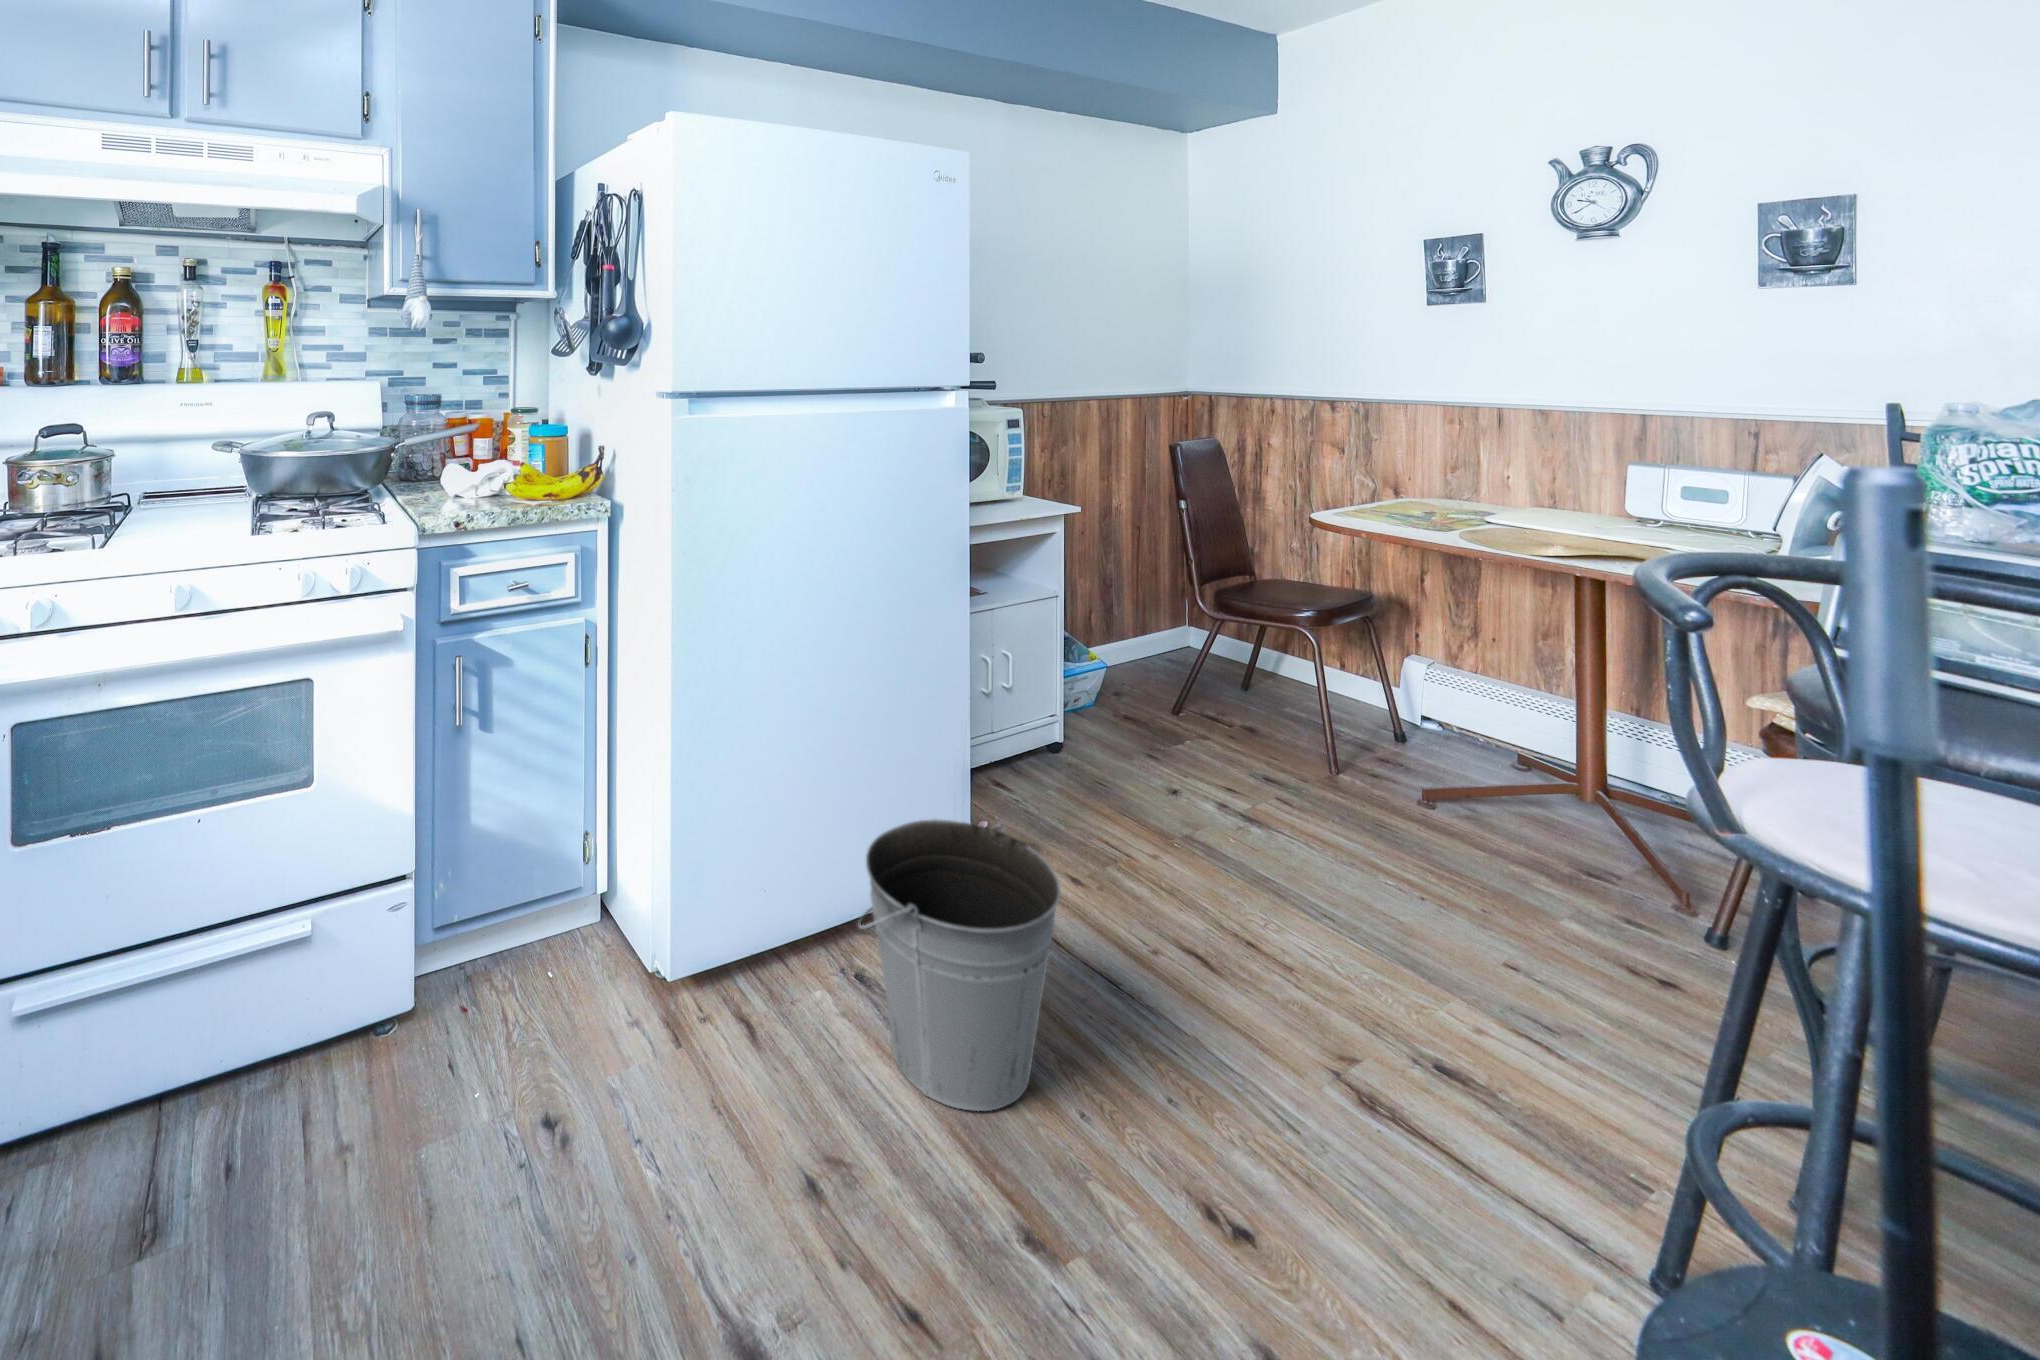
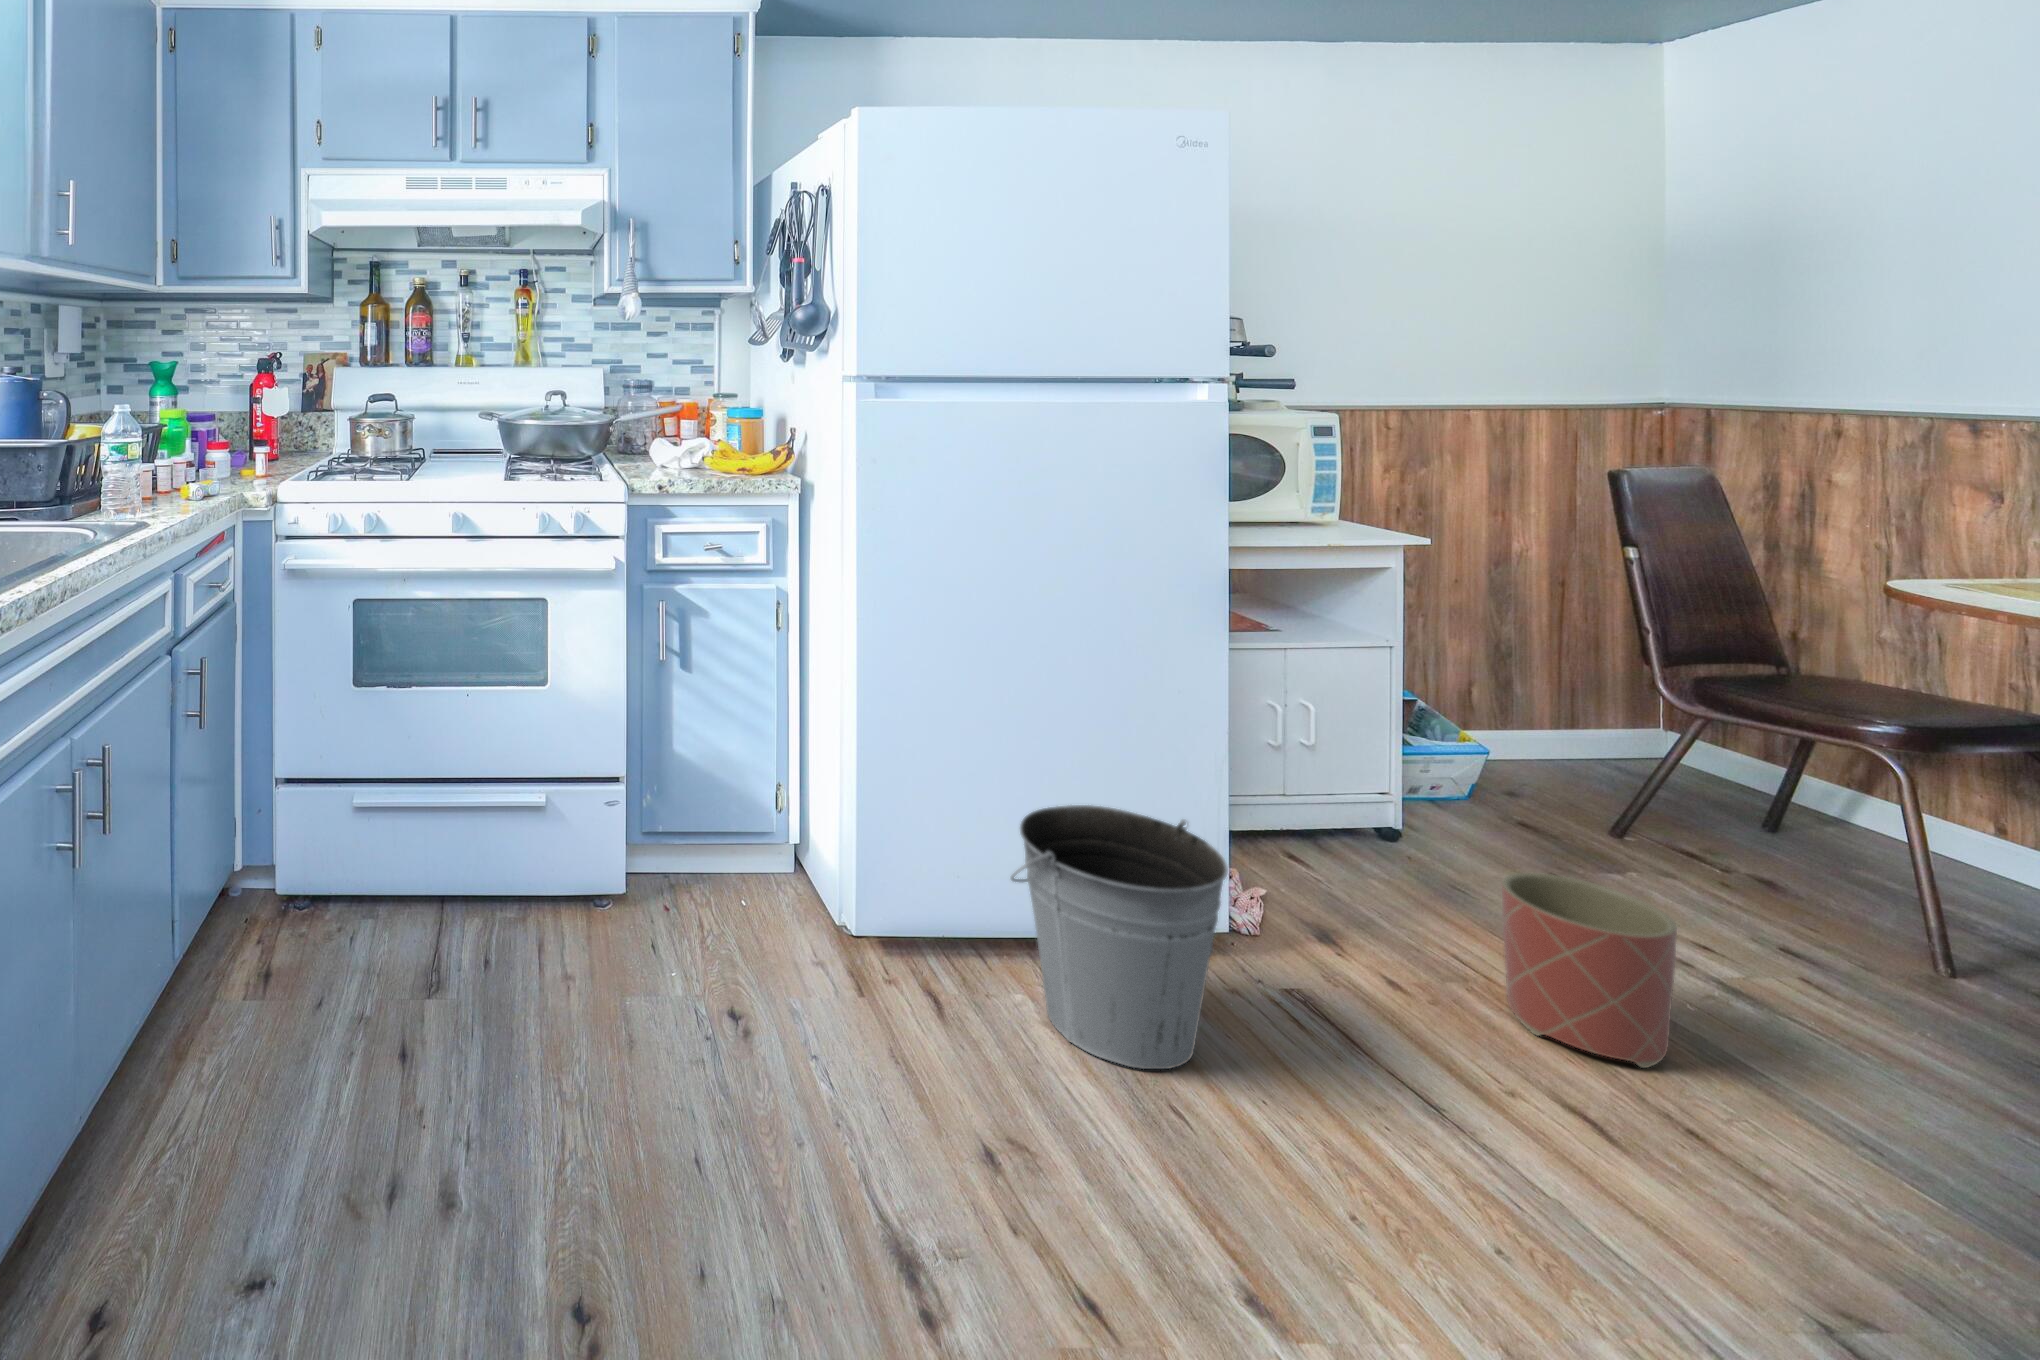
planter: none [1205,795,1328,955] -> present [1501,873,1677,1068]

